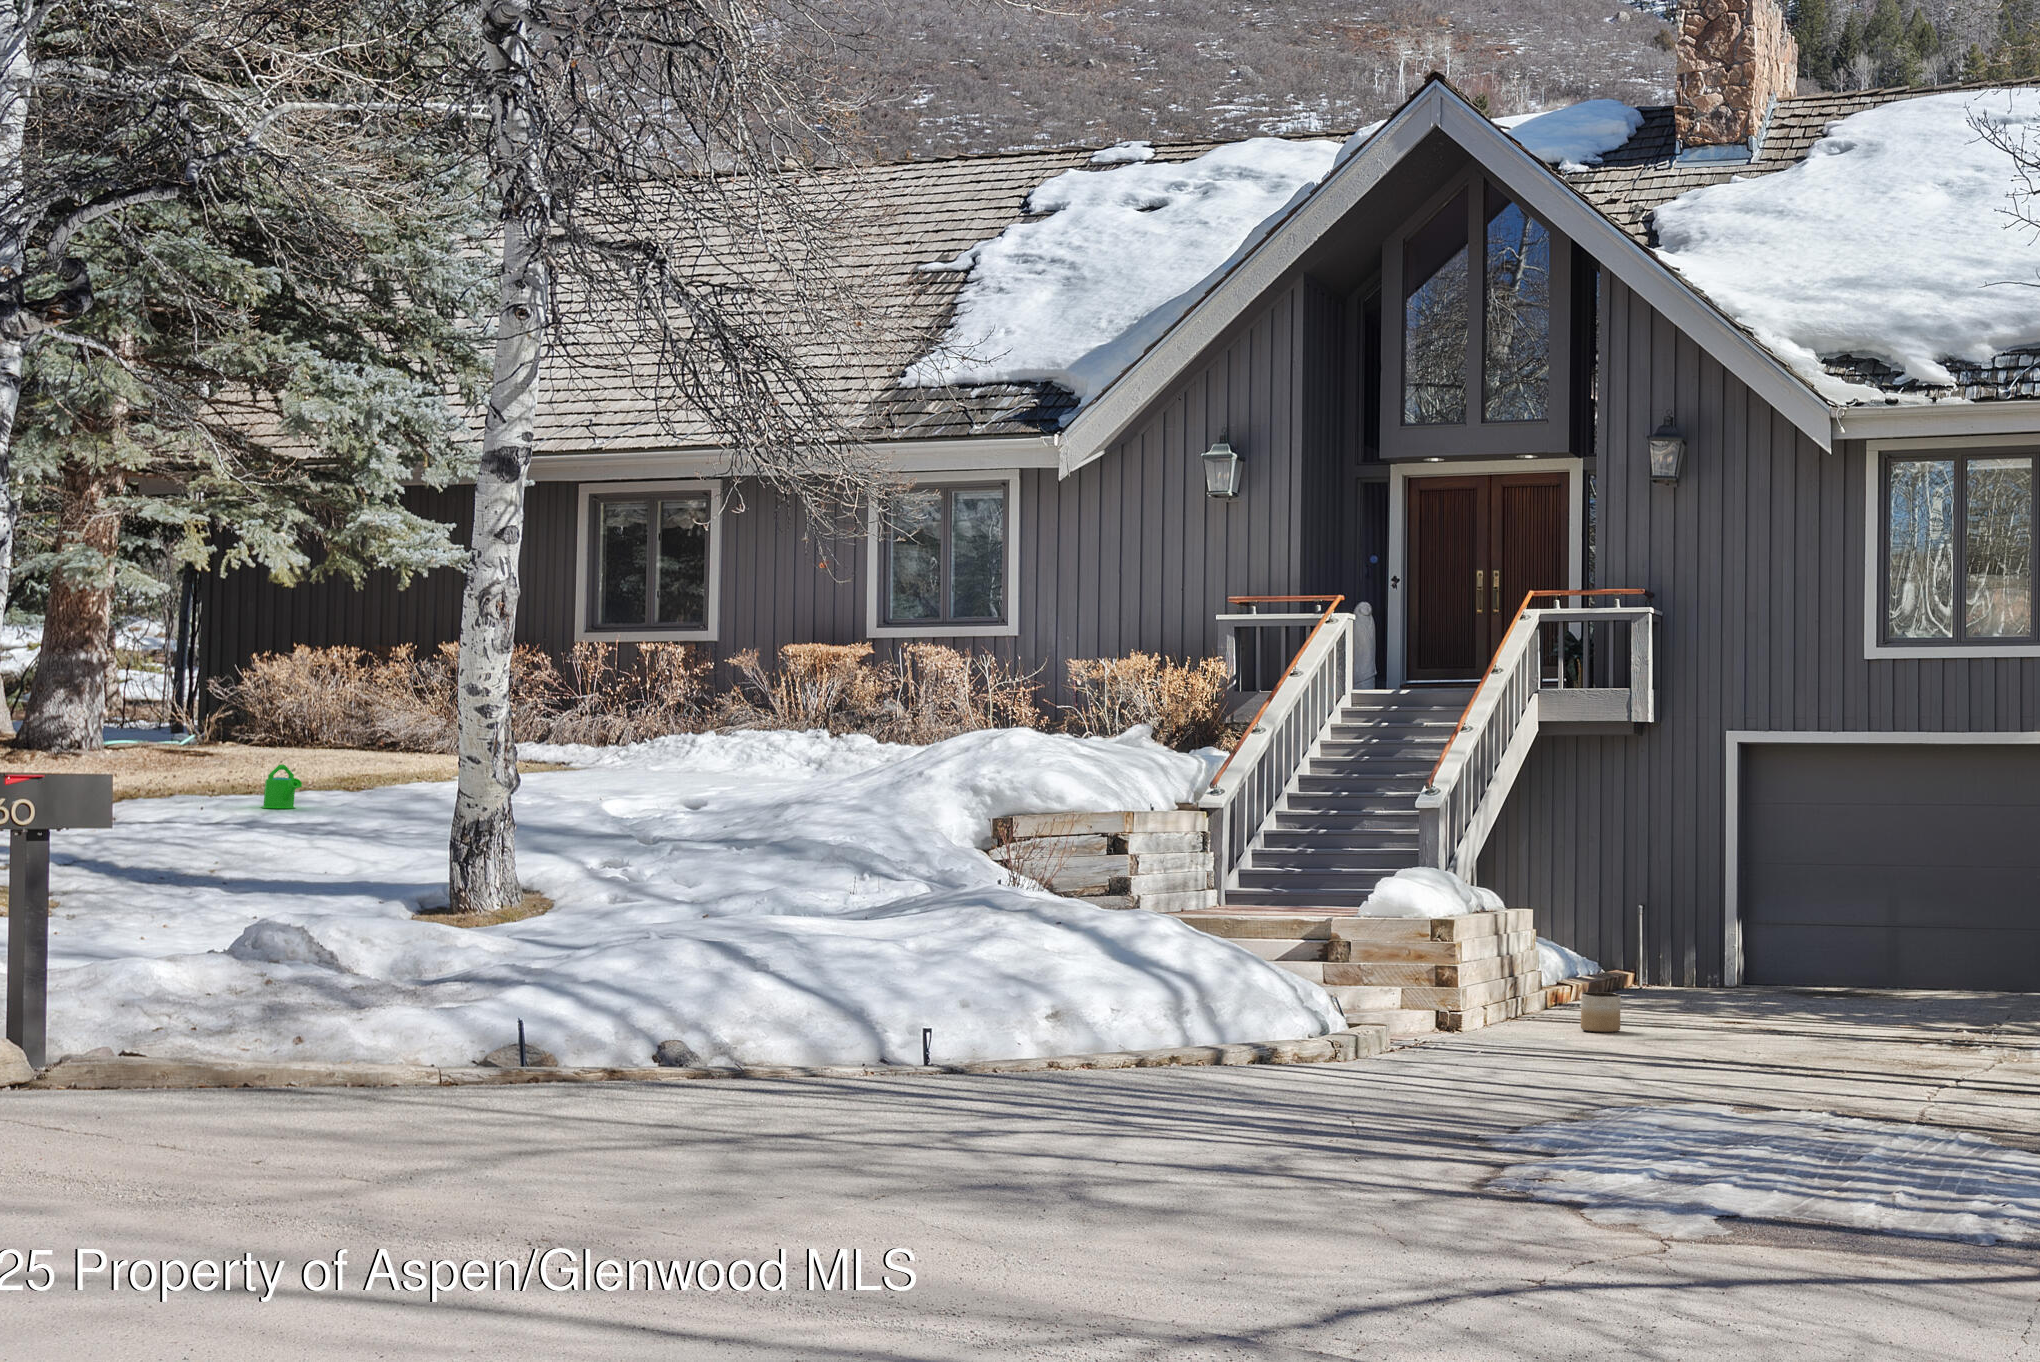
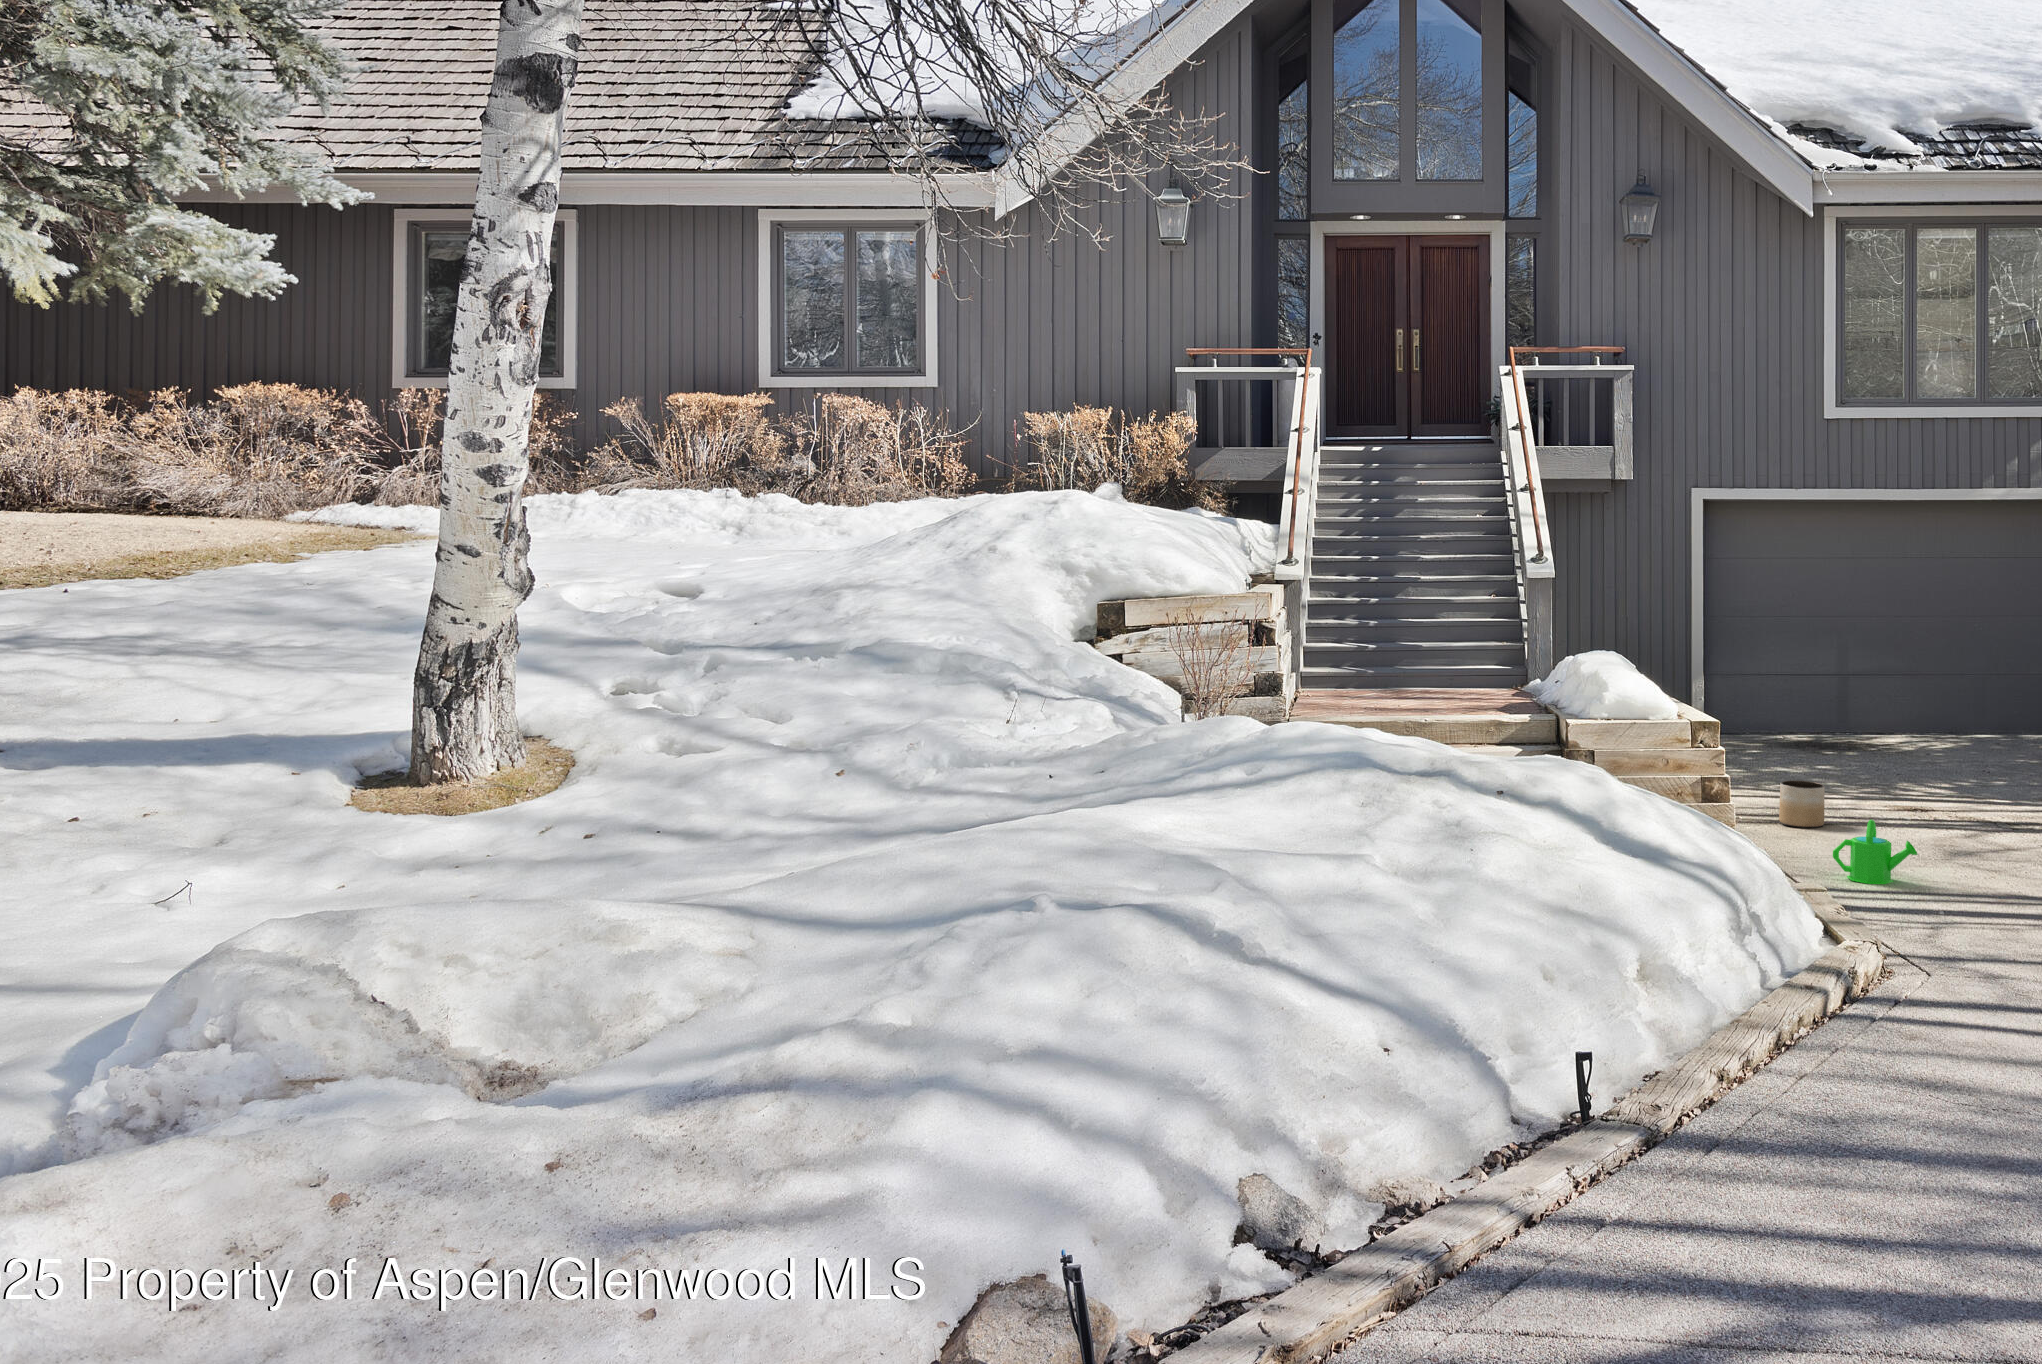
watering can: present [261,765,302,809] -> present [1833,820,1918,884]

